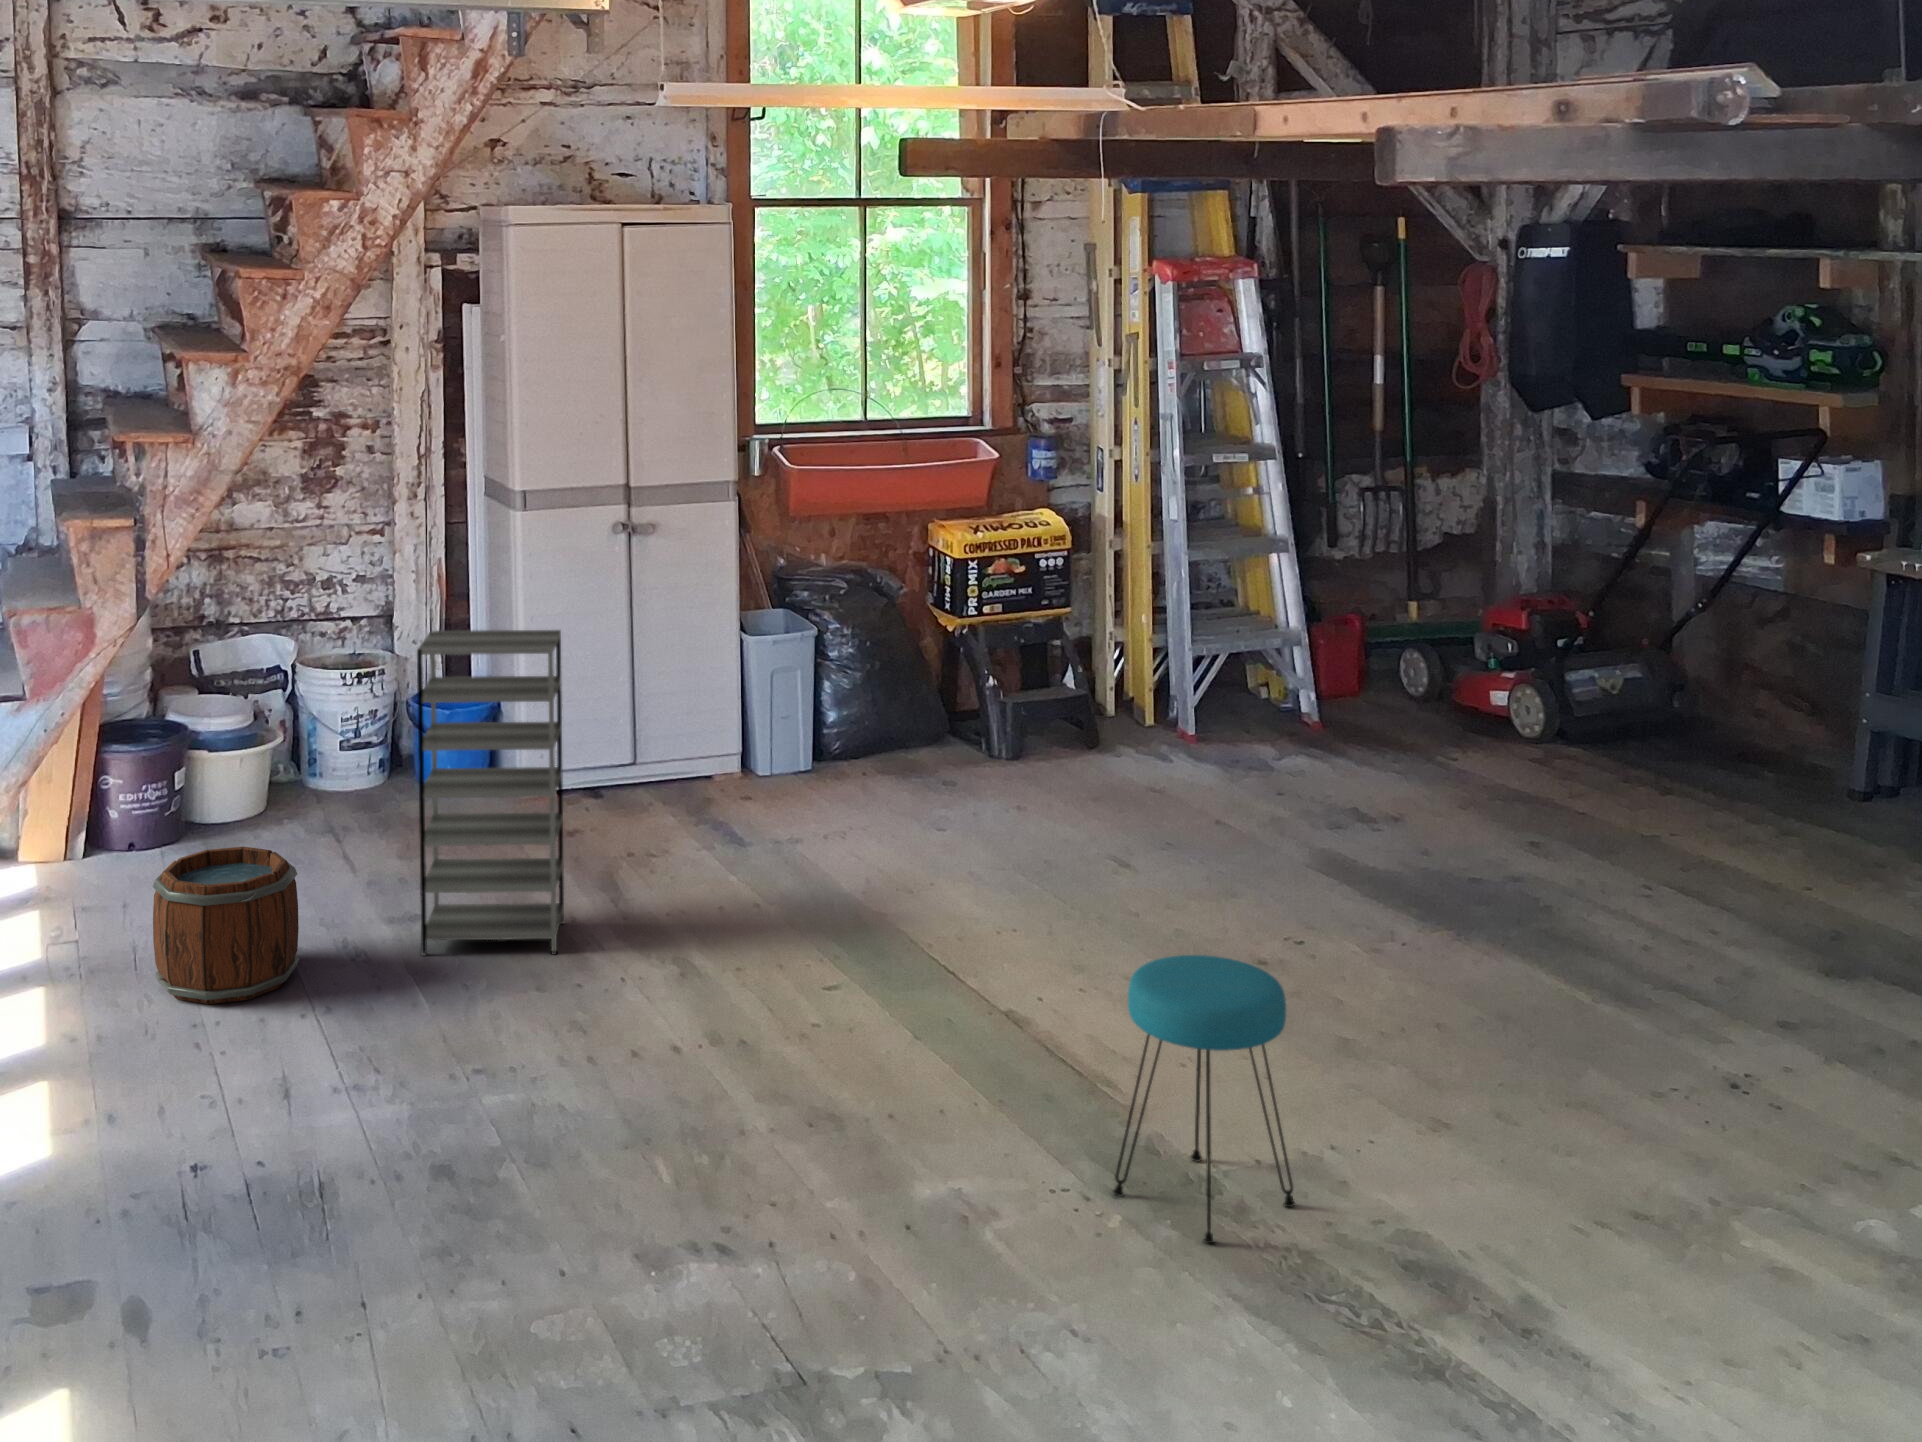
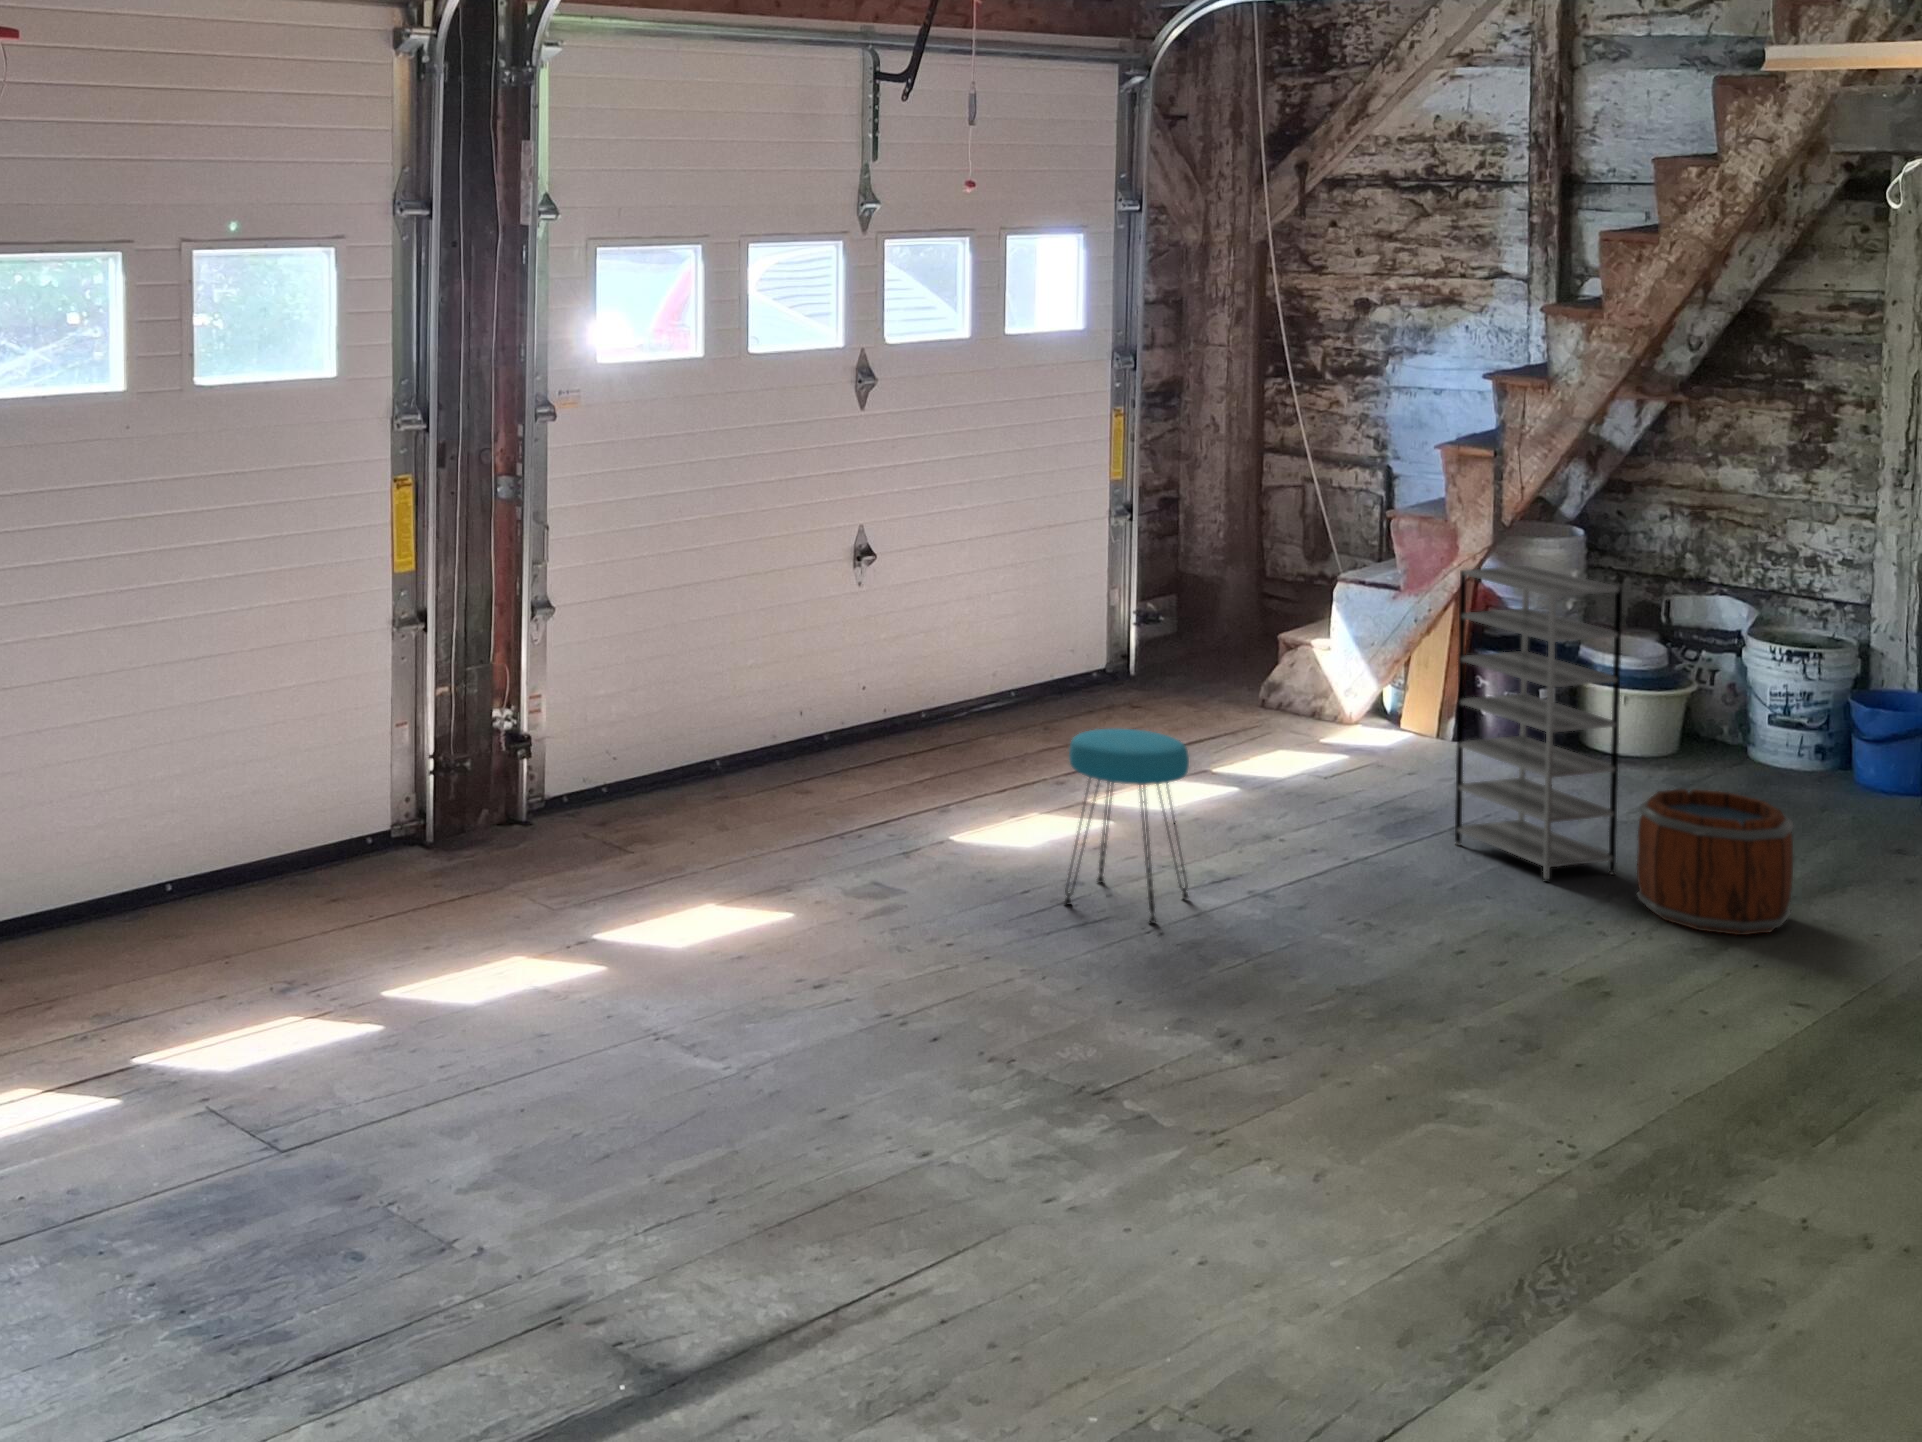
bucket: present [153,847,299,1004] -> present [1637,789,1793,935]
stool: present [1113,955,1295,1243] -> present [1064,729,1189,922]

